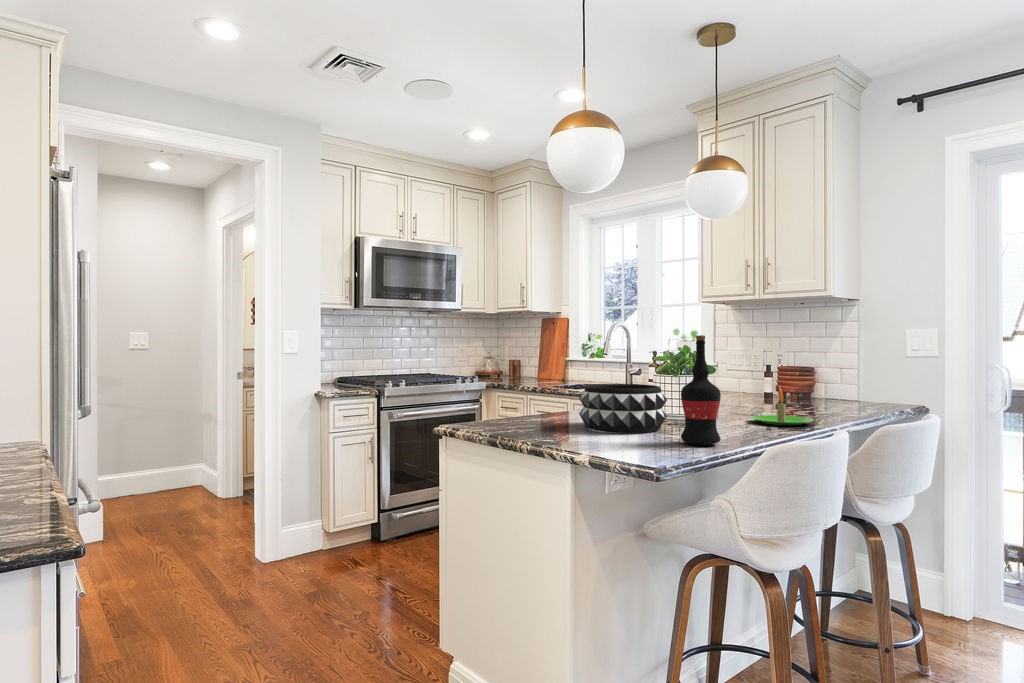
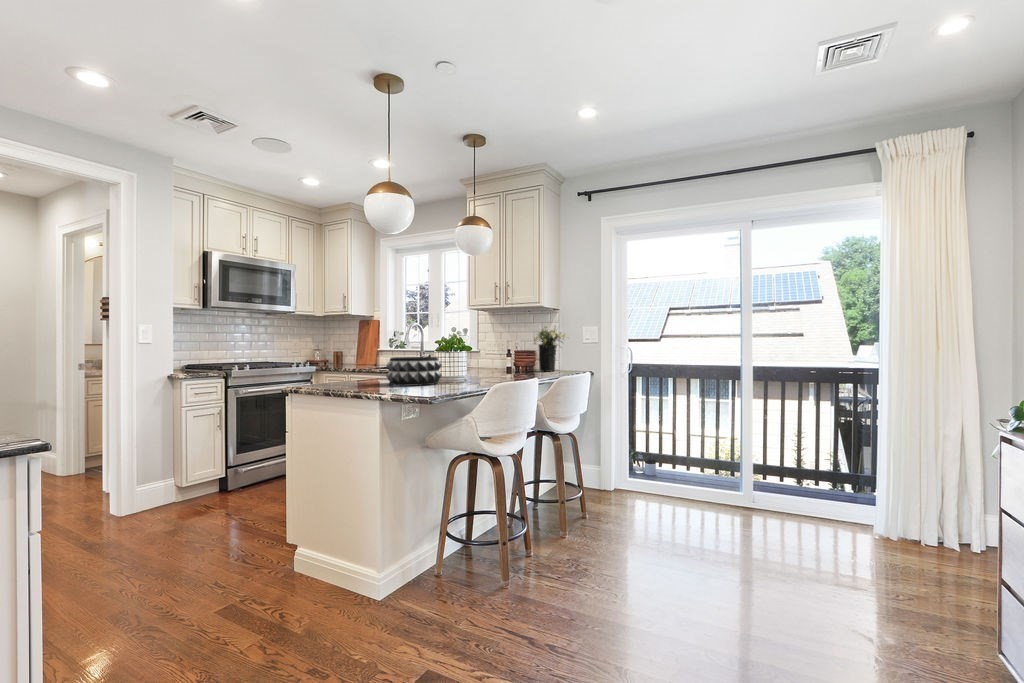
flower arrangement: none [810,327,882,405] -> present [534,326,566,372]
wine bottle: present [681,335,721,445] -> none [448,324,471,388]
candle: present [751,386,813,425] -> none [493,357,527,380]

